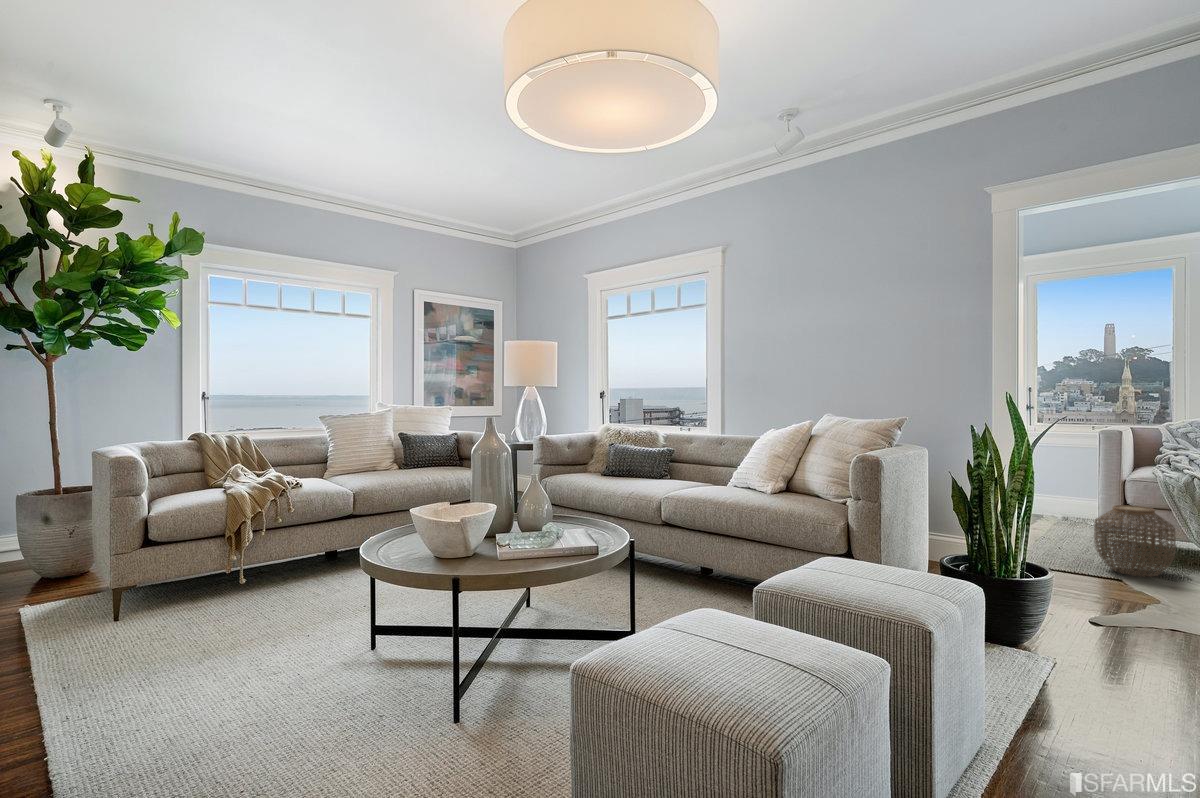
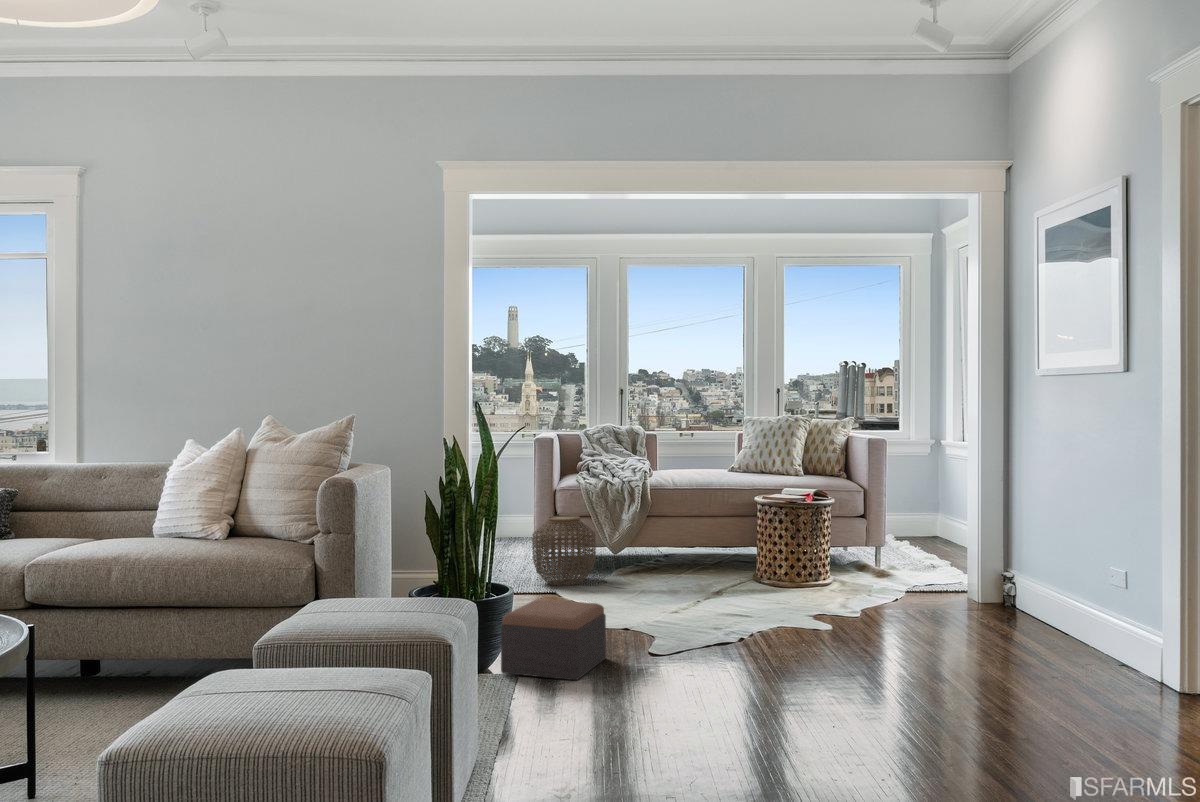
footstool: none [1031,590,1173,689] -> present [501,600,606,680]

